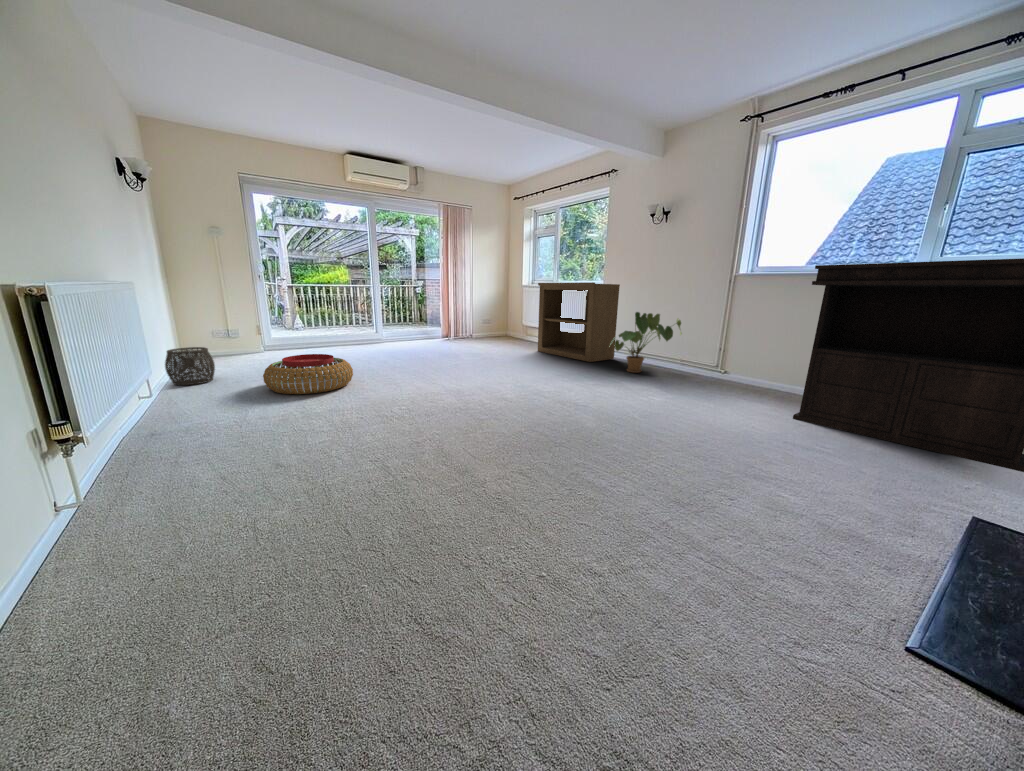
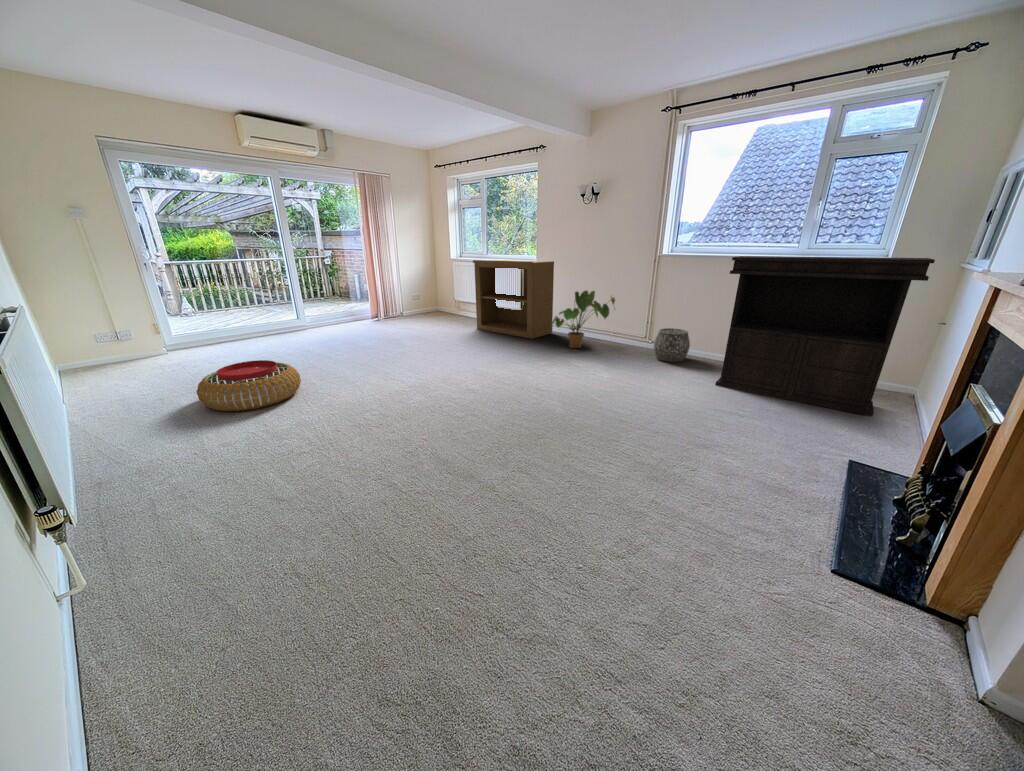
woven basket: present [165,347,215,386] -> present [654,328,690,362]

